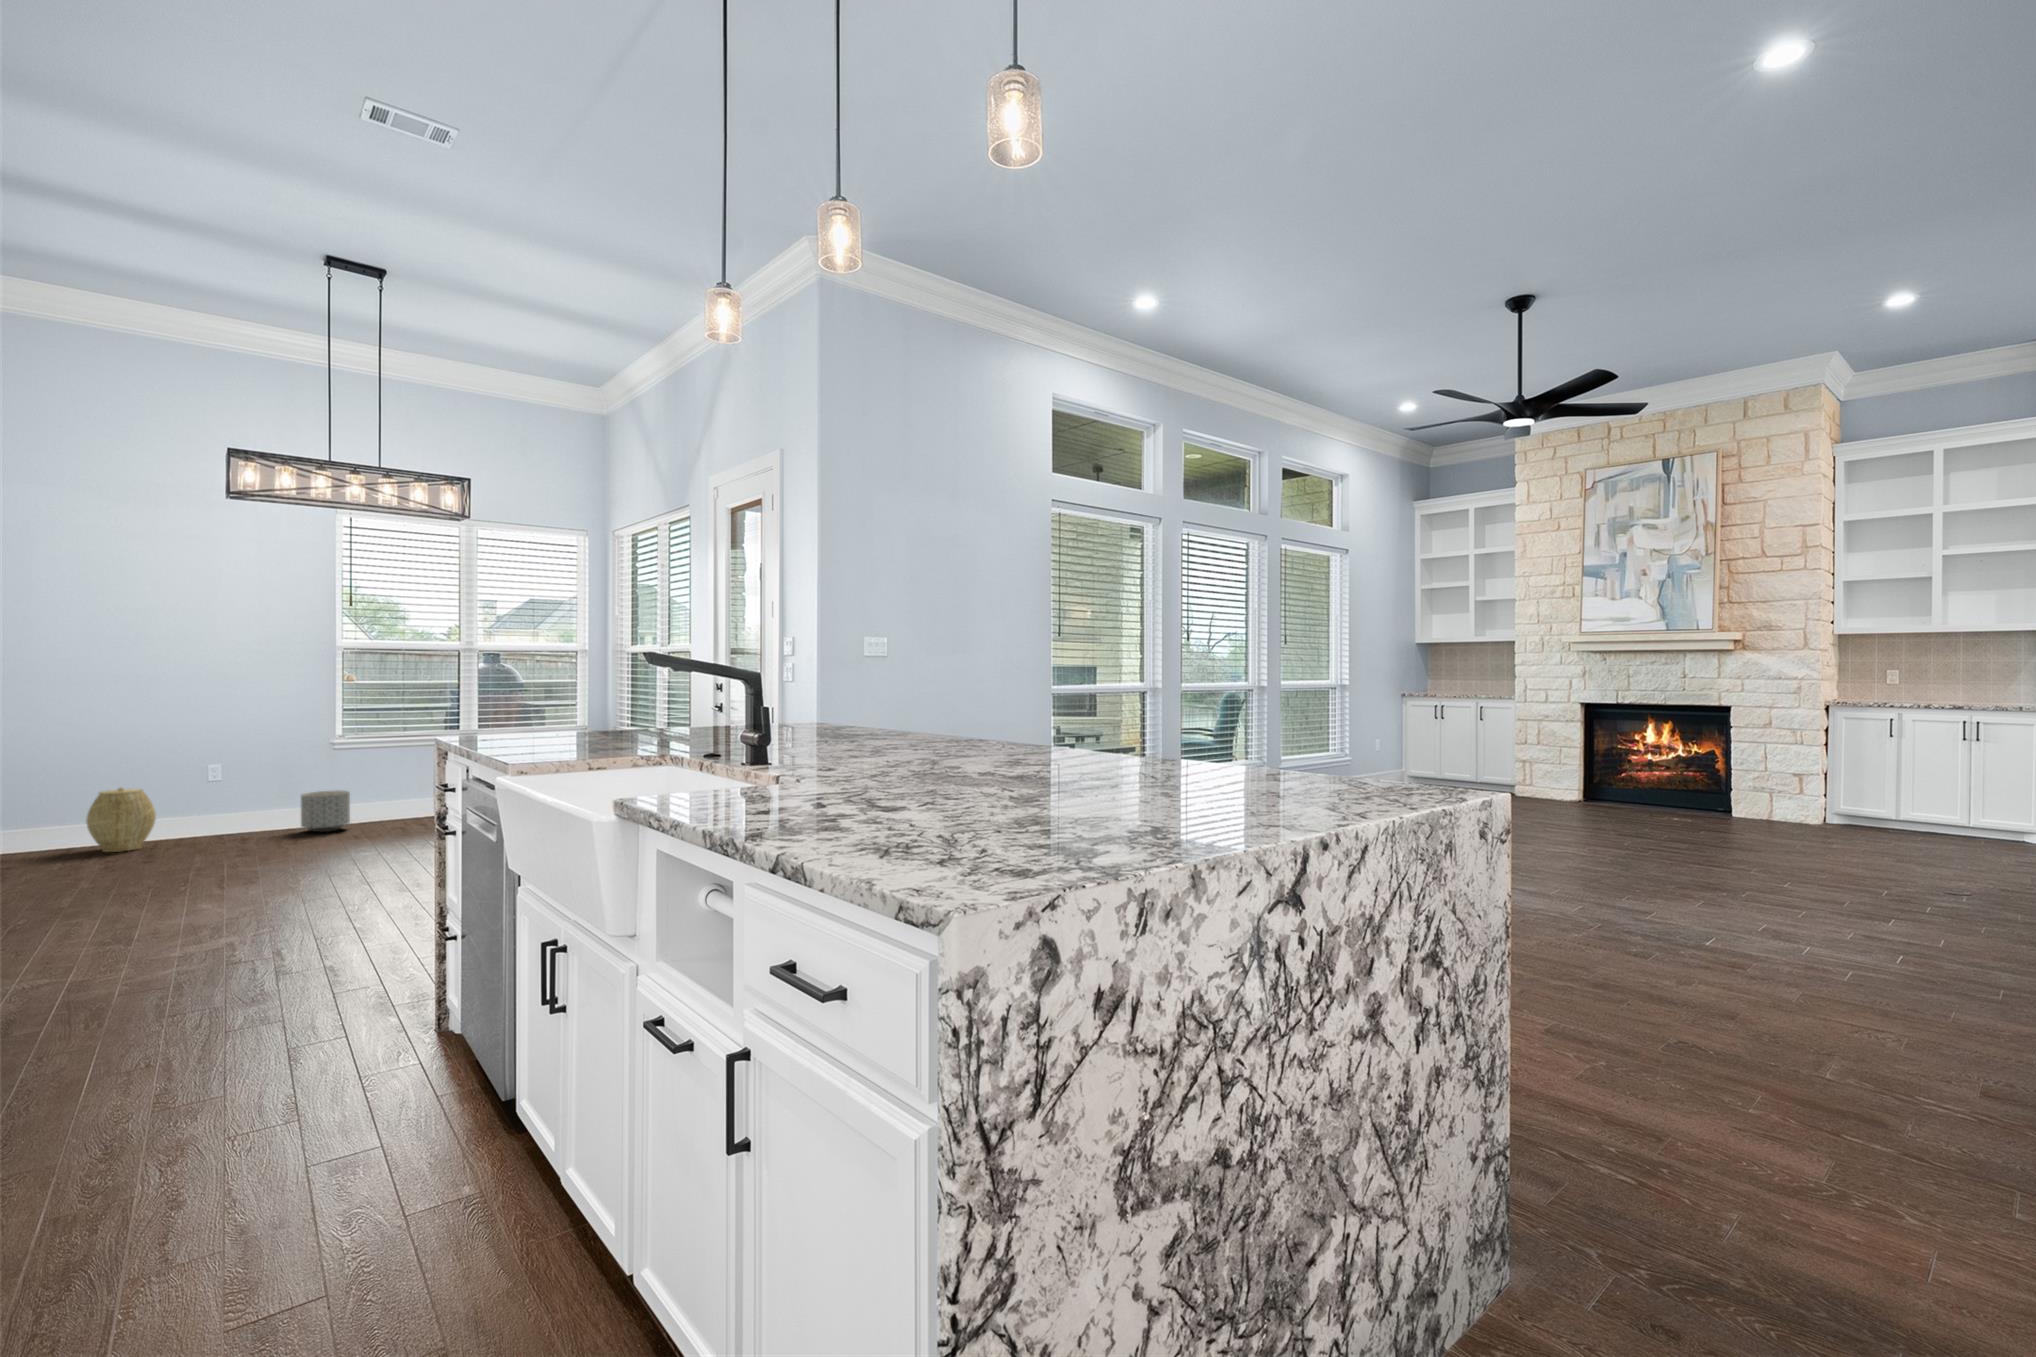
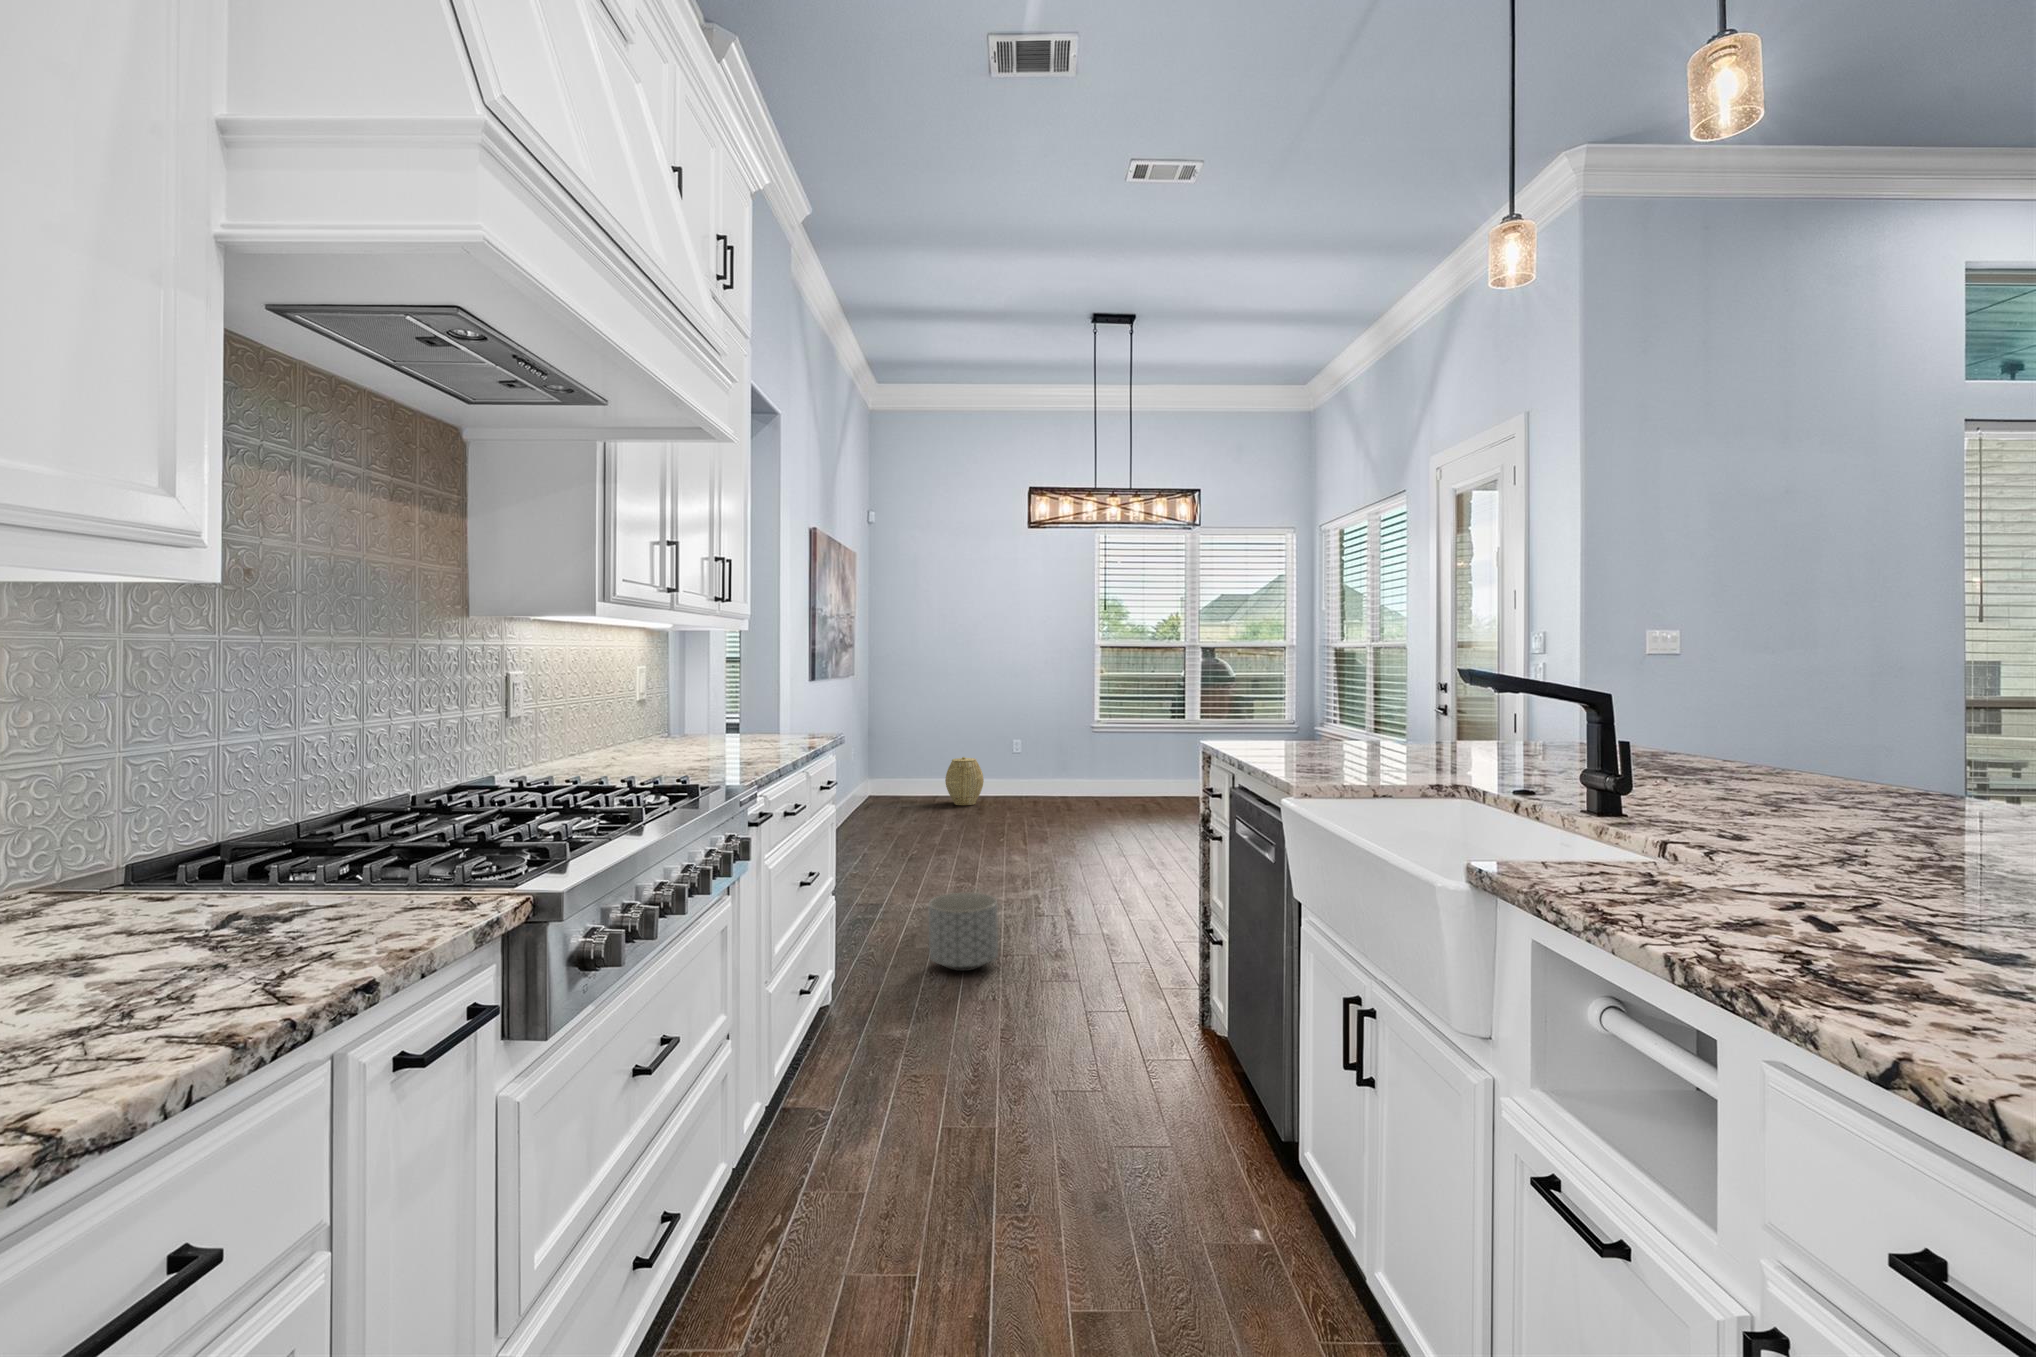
planter: present [301,790,350,832] -> present [929,893,998,971]

